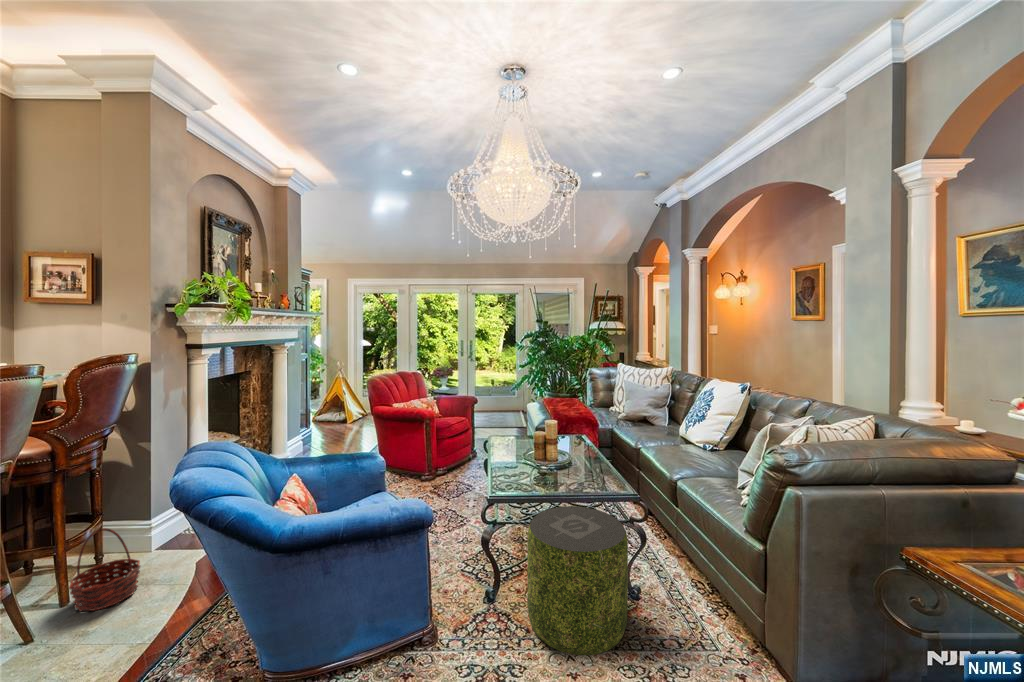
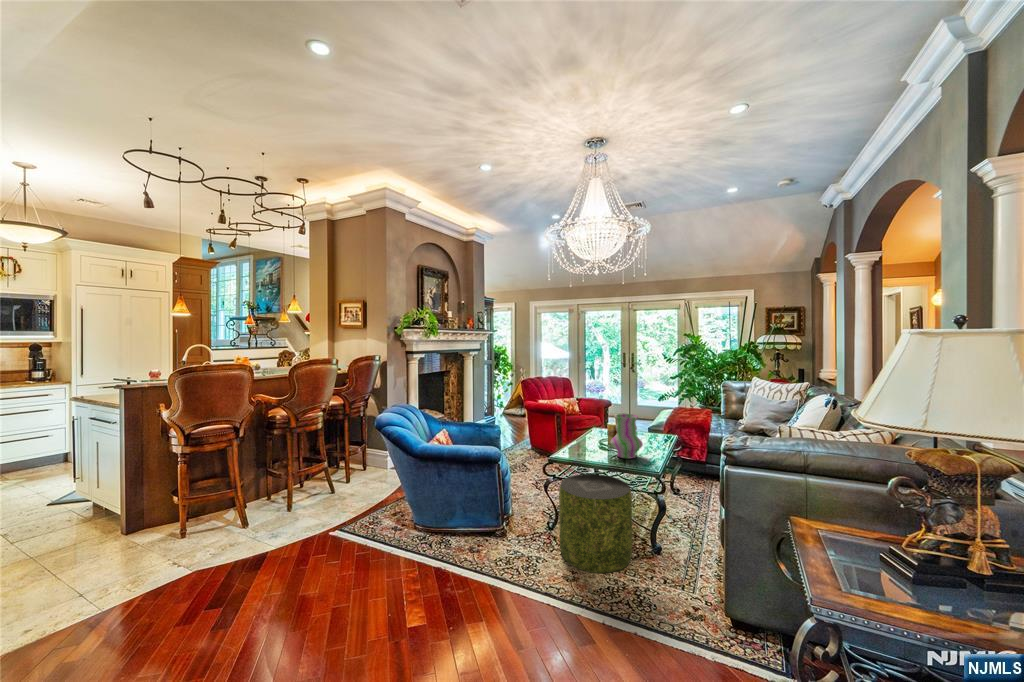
vase: none [555,419,595,477] -> present [610,414,643,459]
basket: present [69,528,141,612] -> none [347,447,377,488]

